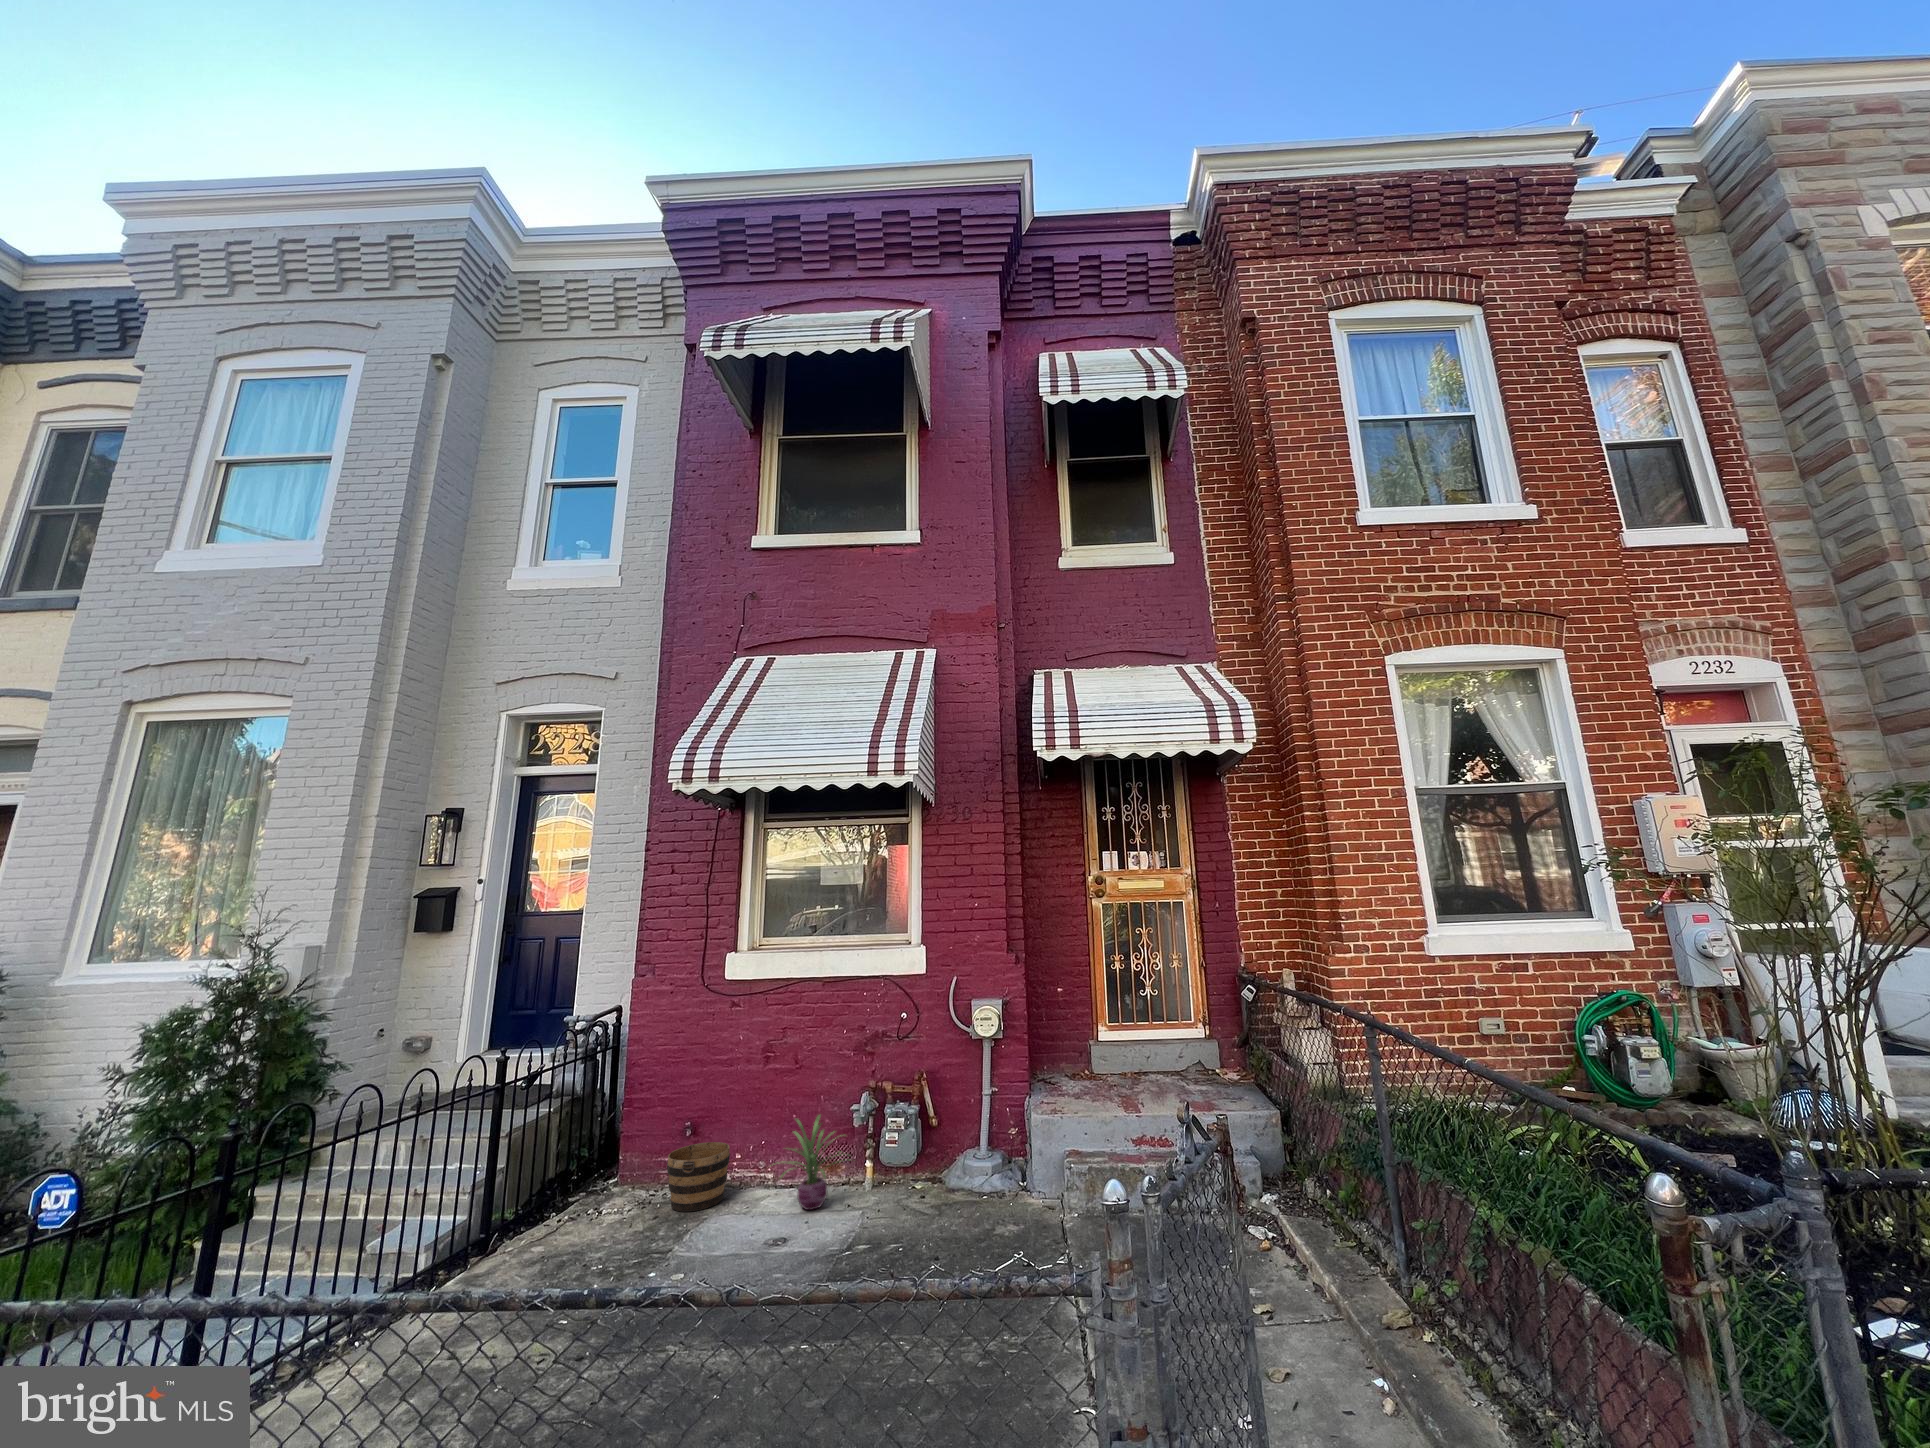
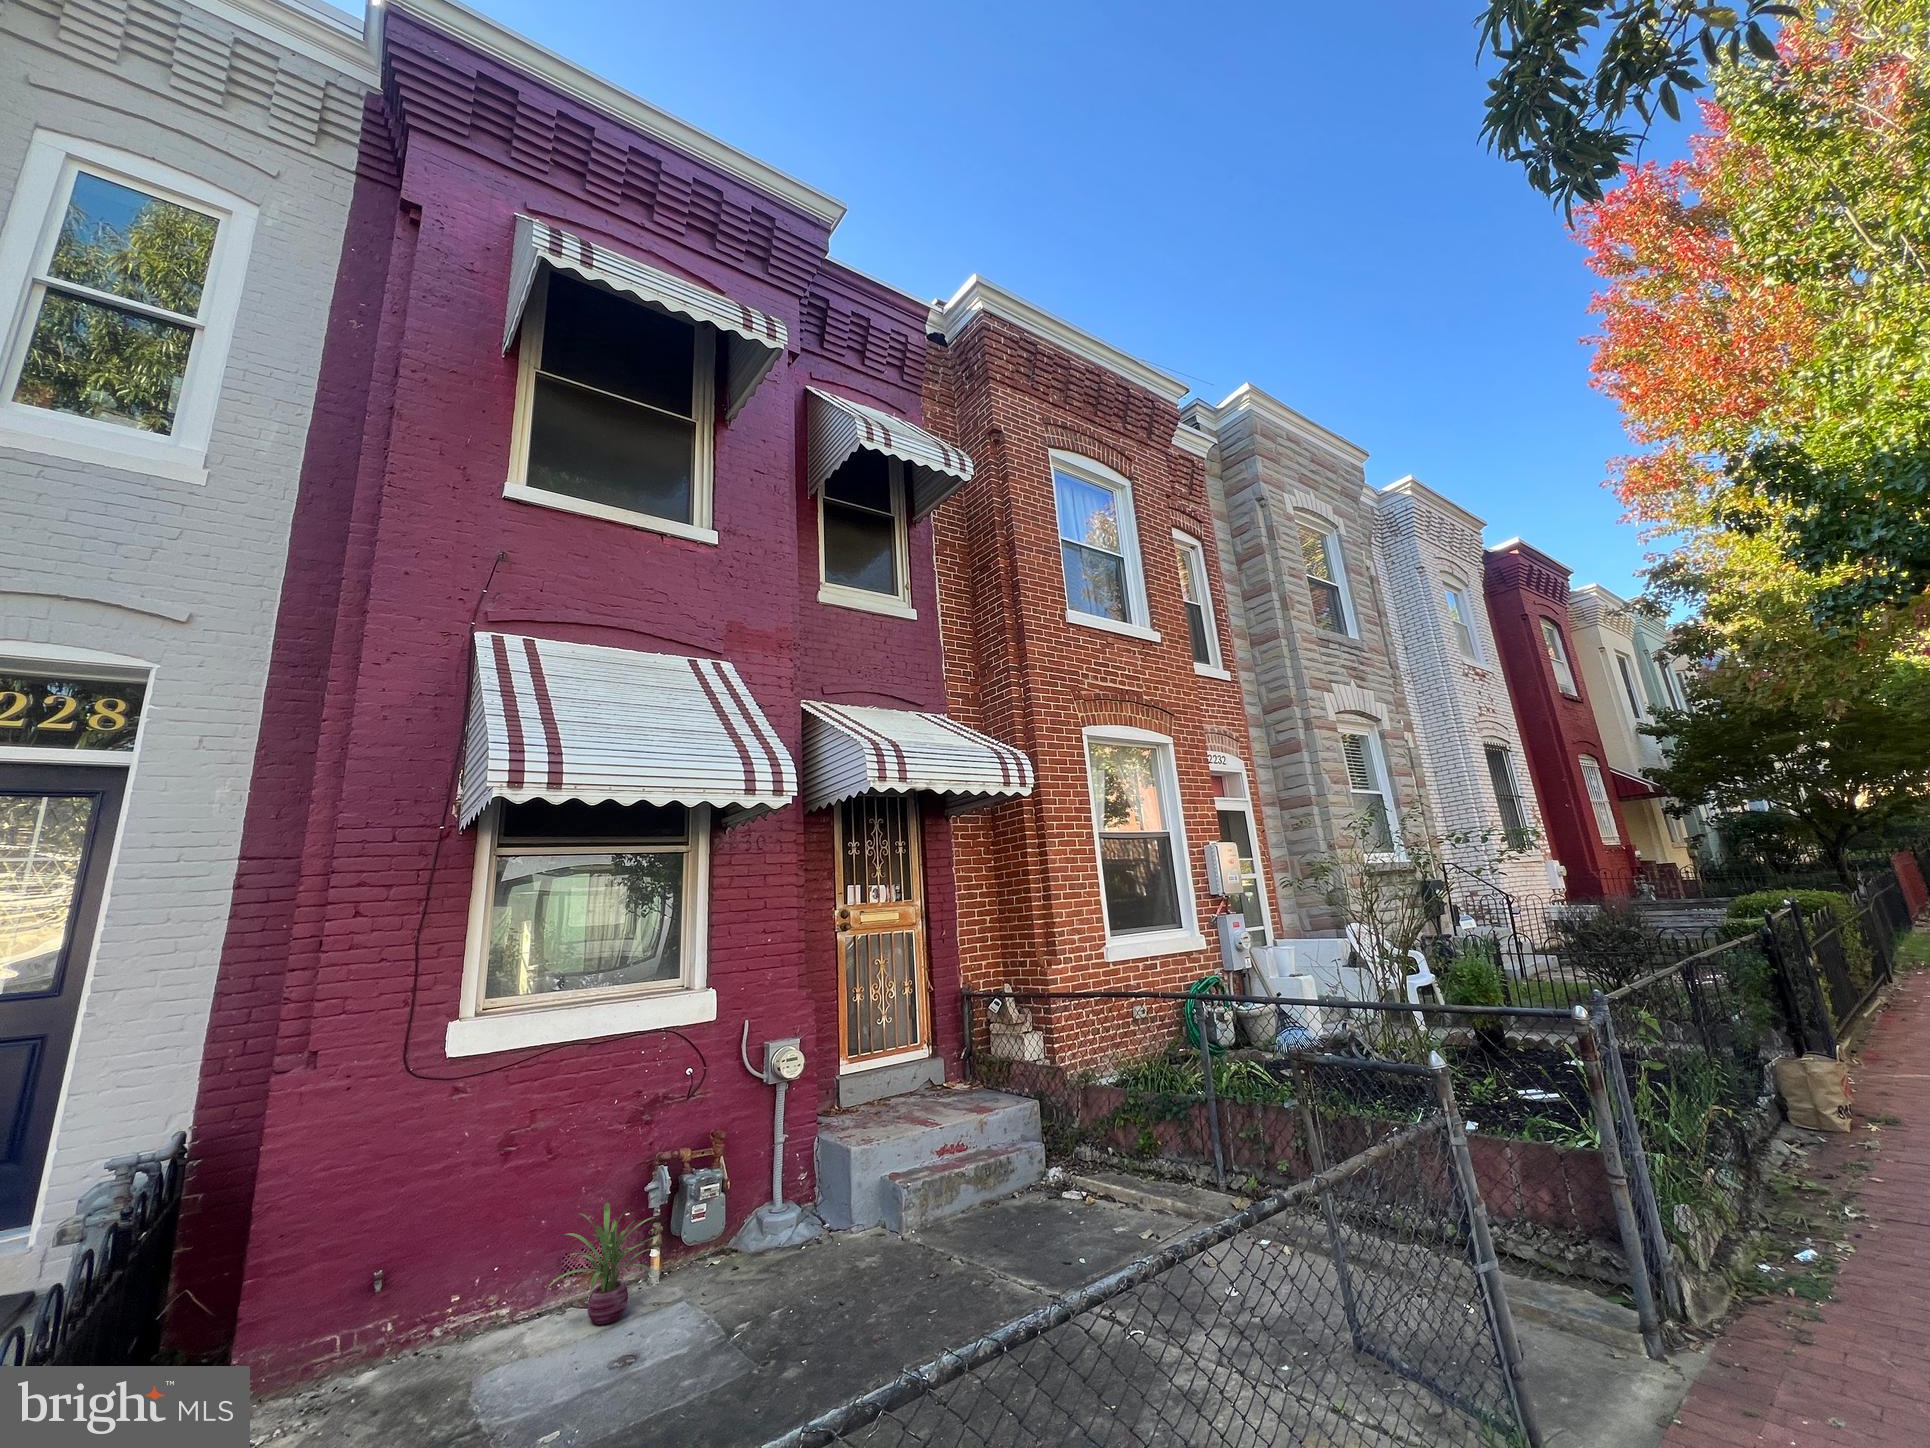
bucket: present [667,1142,730,1211] -> none [367,1279,469,1391]

